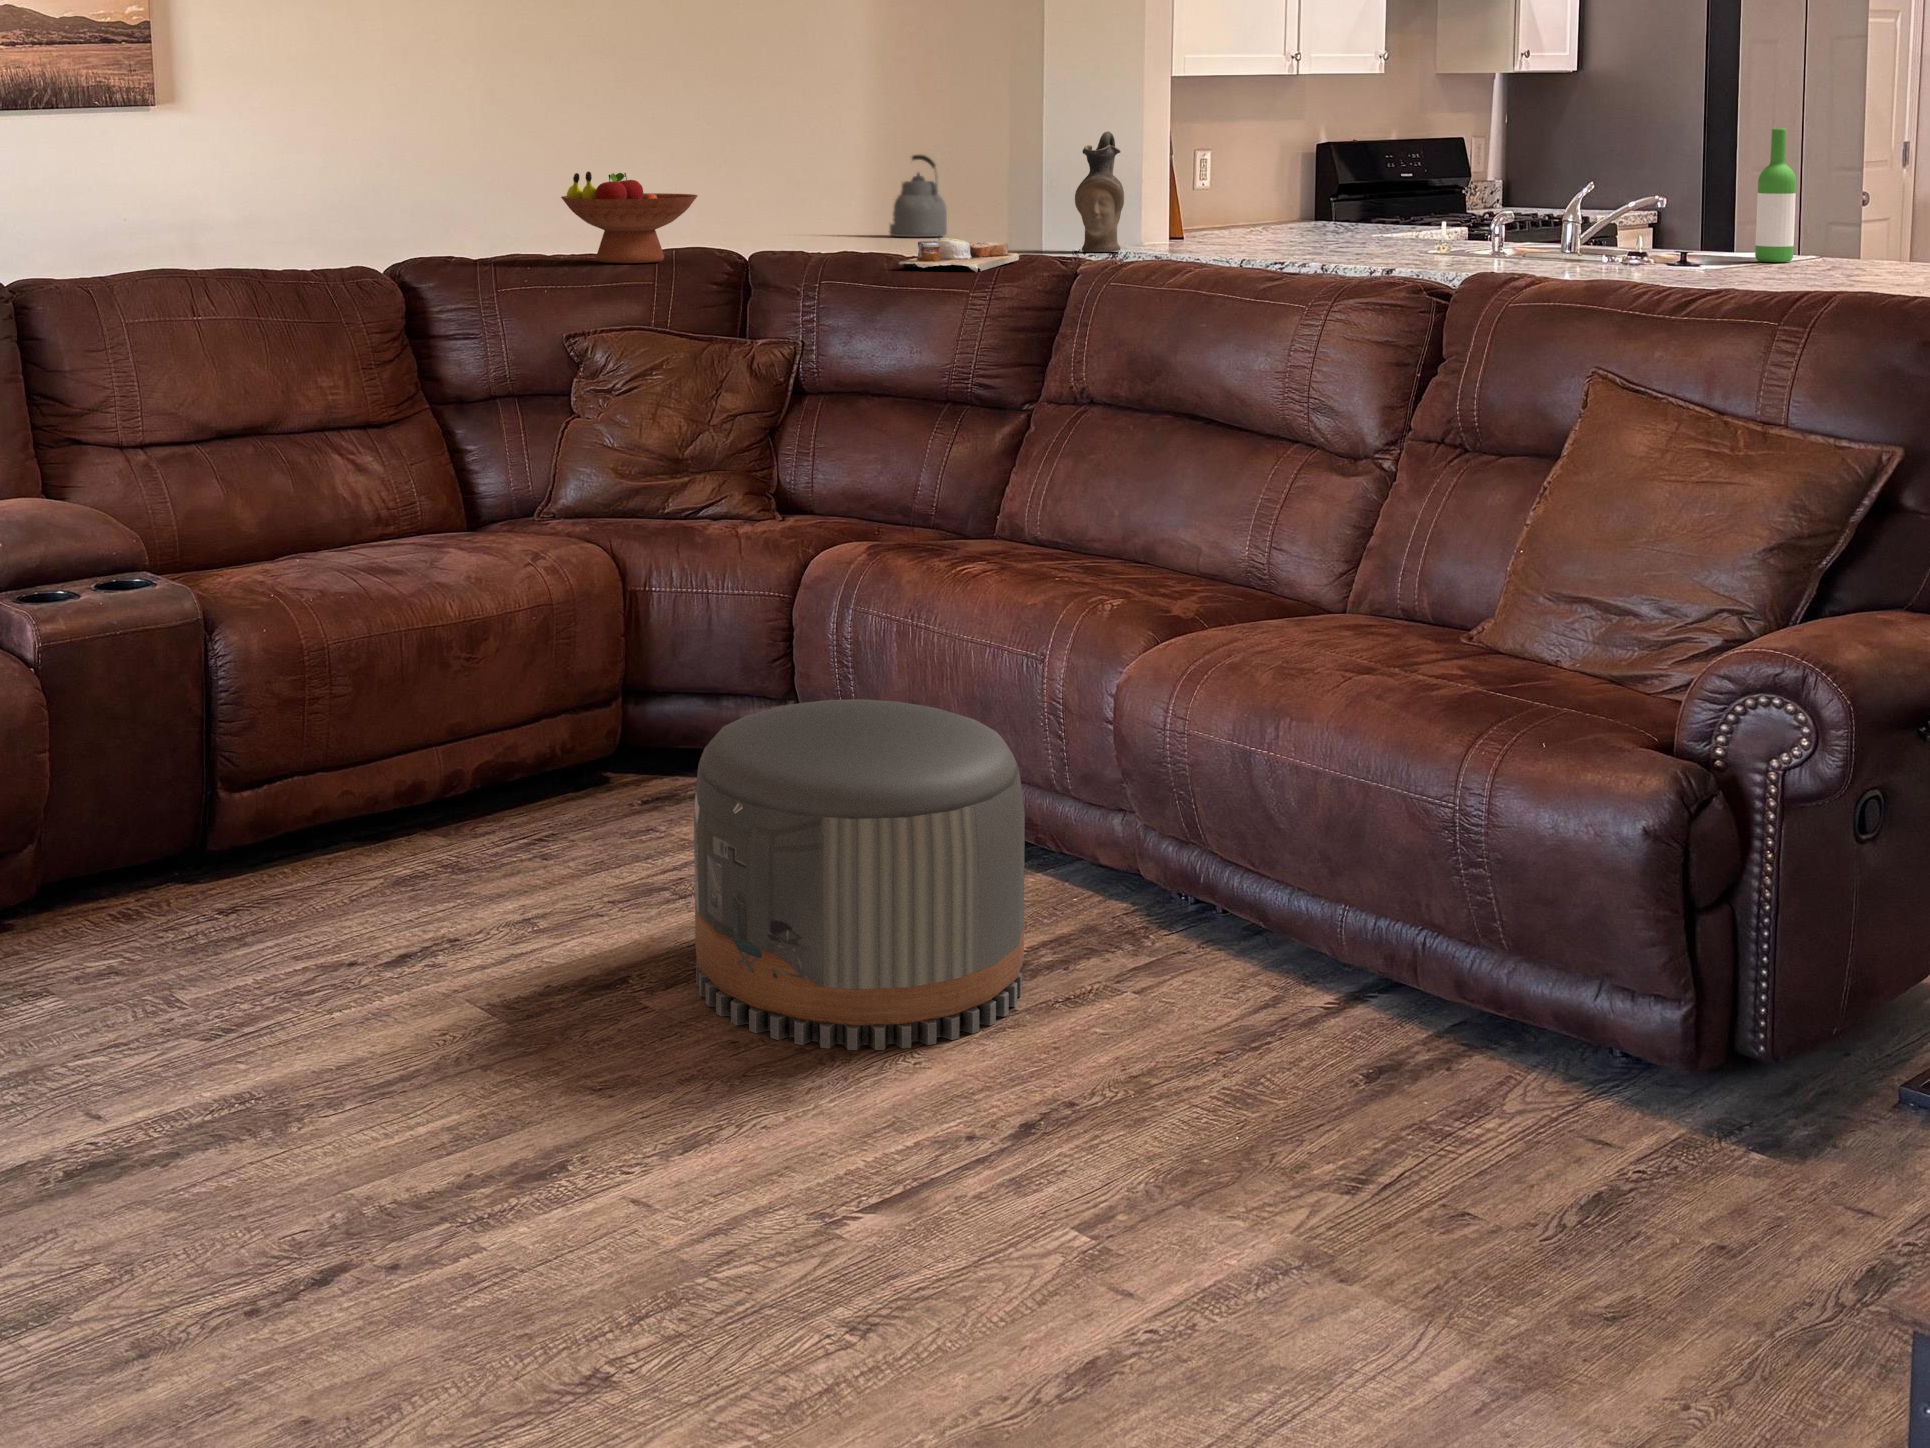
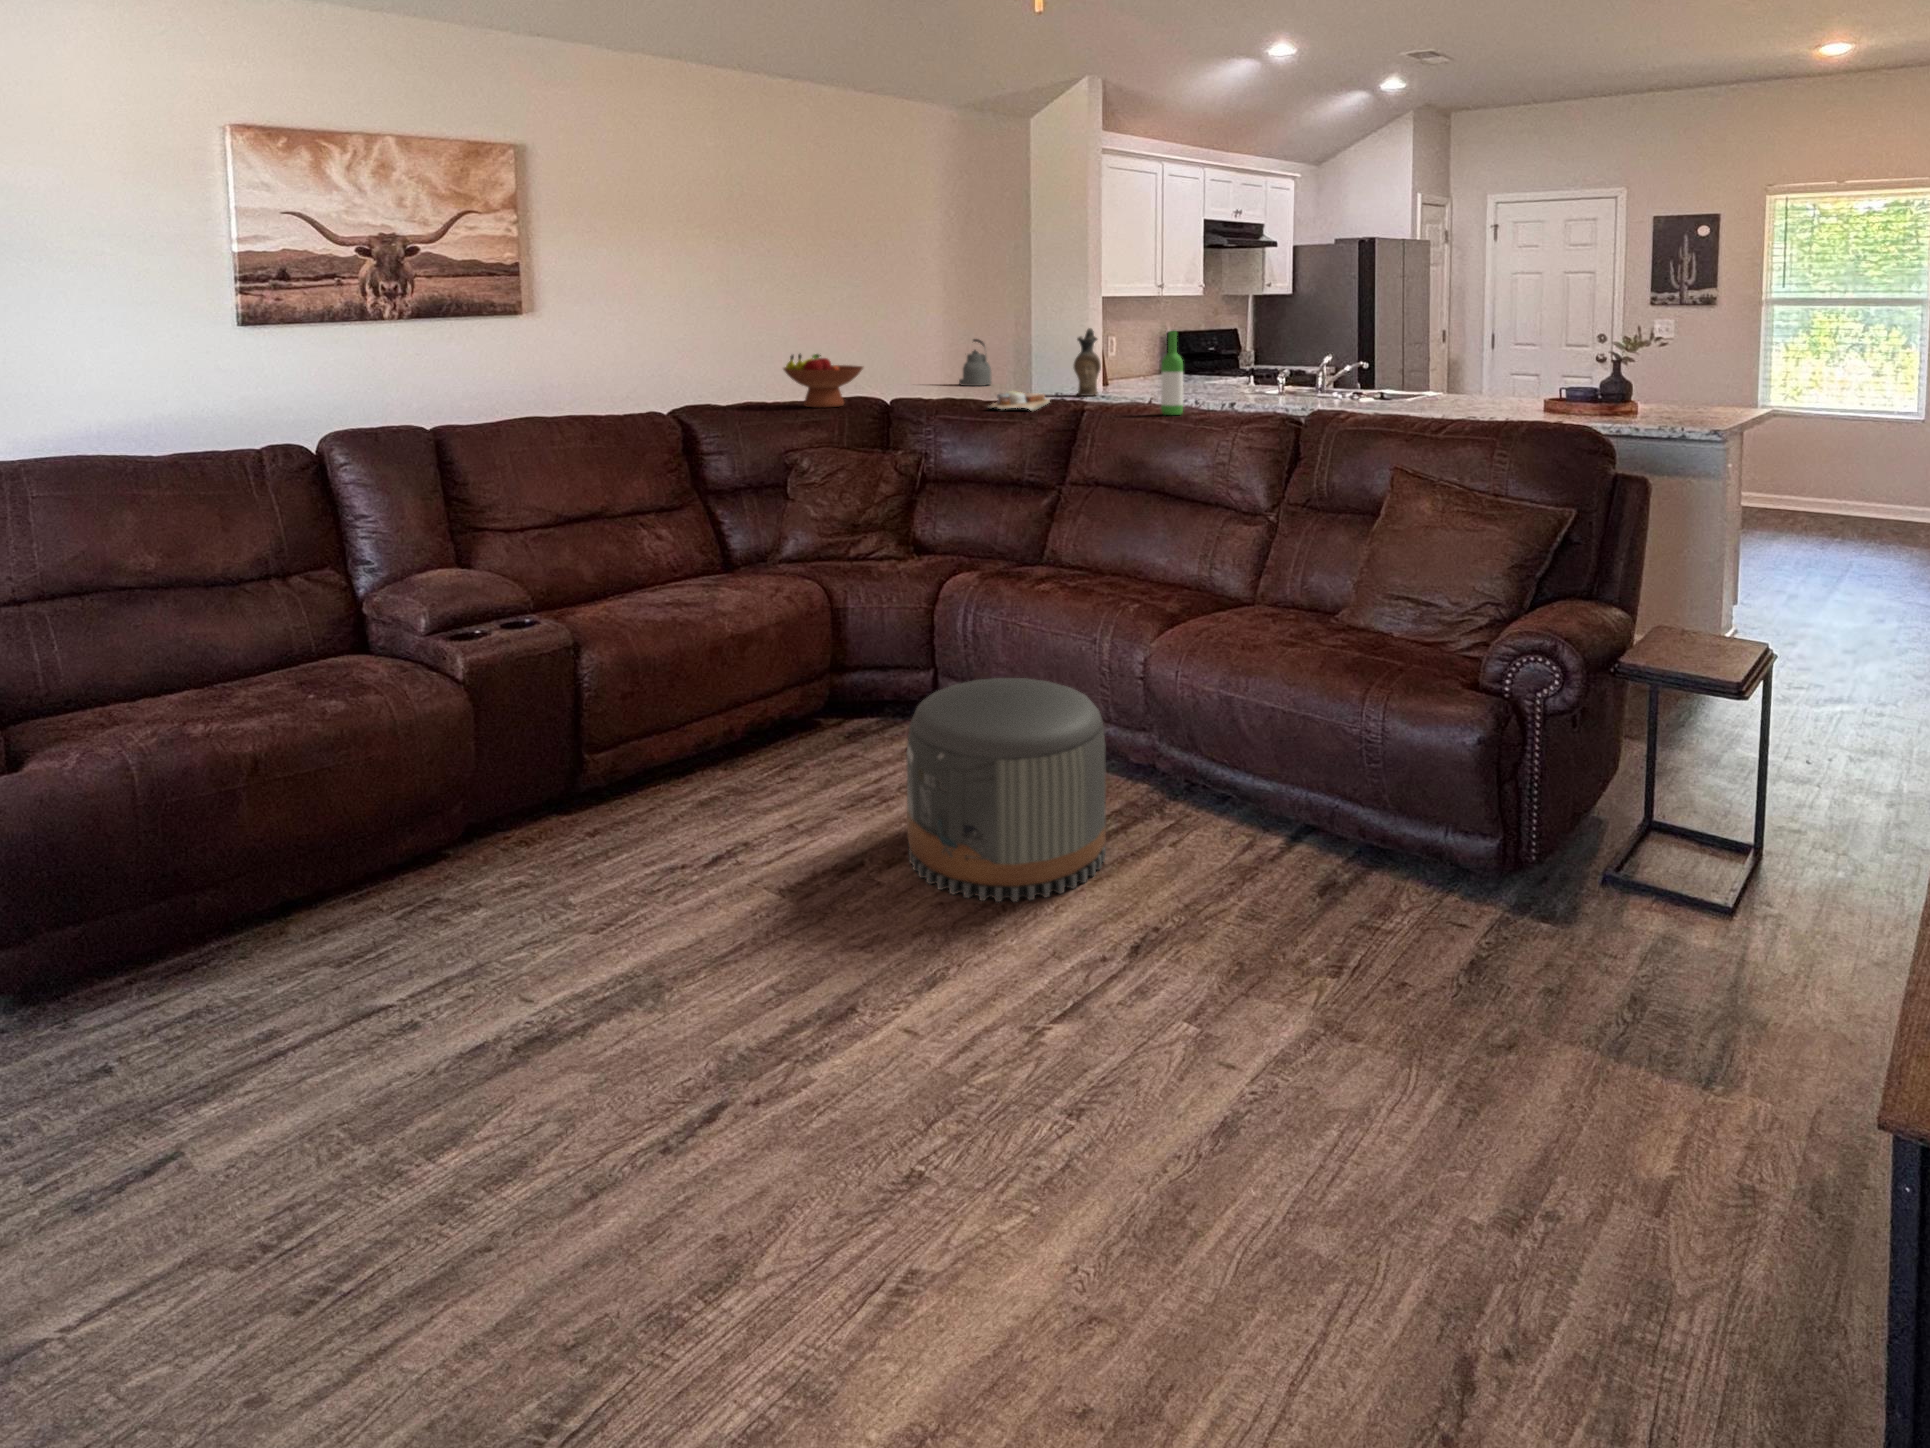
wine bottle: present [1755,129,1796,262] -> present [1161,331,1183,415]

